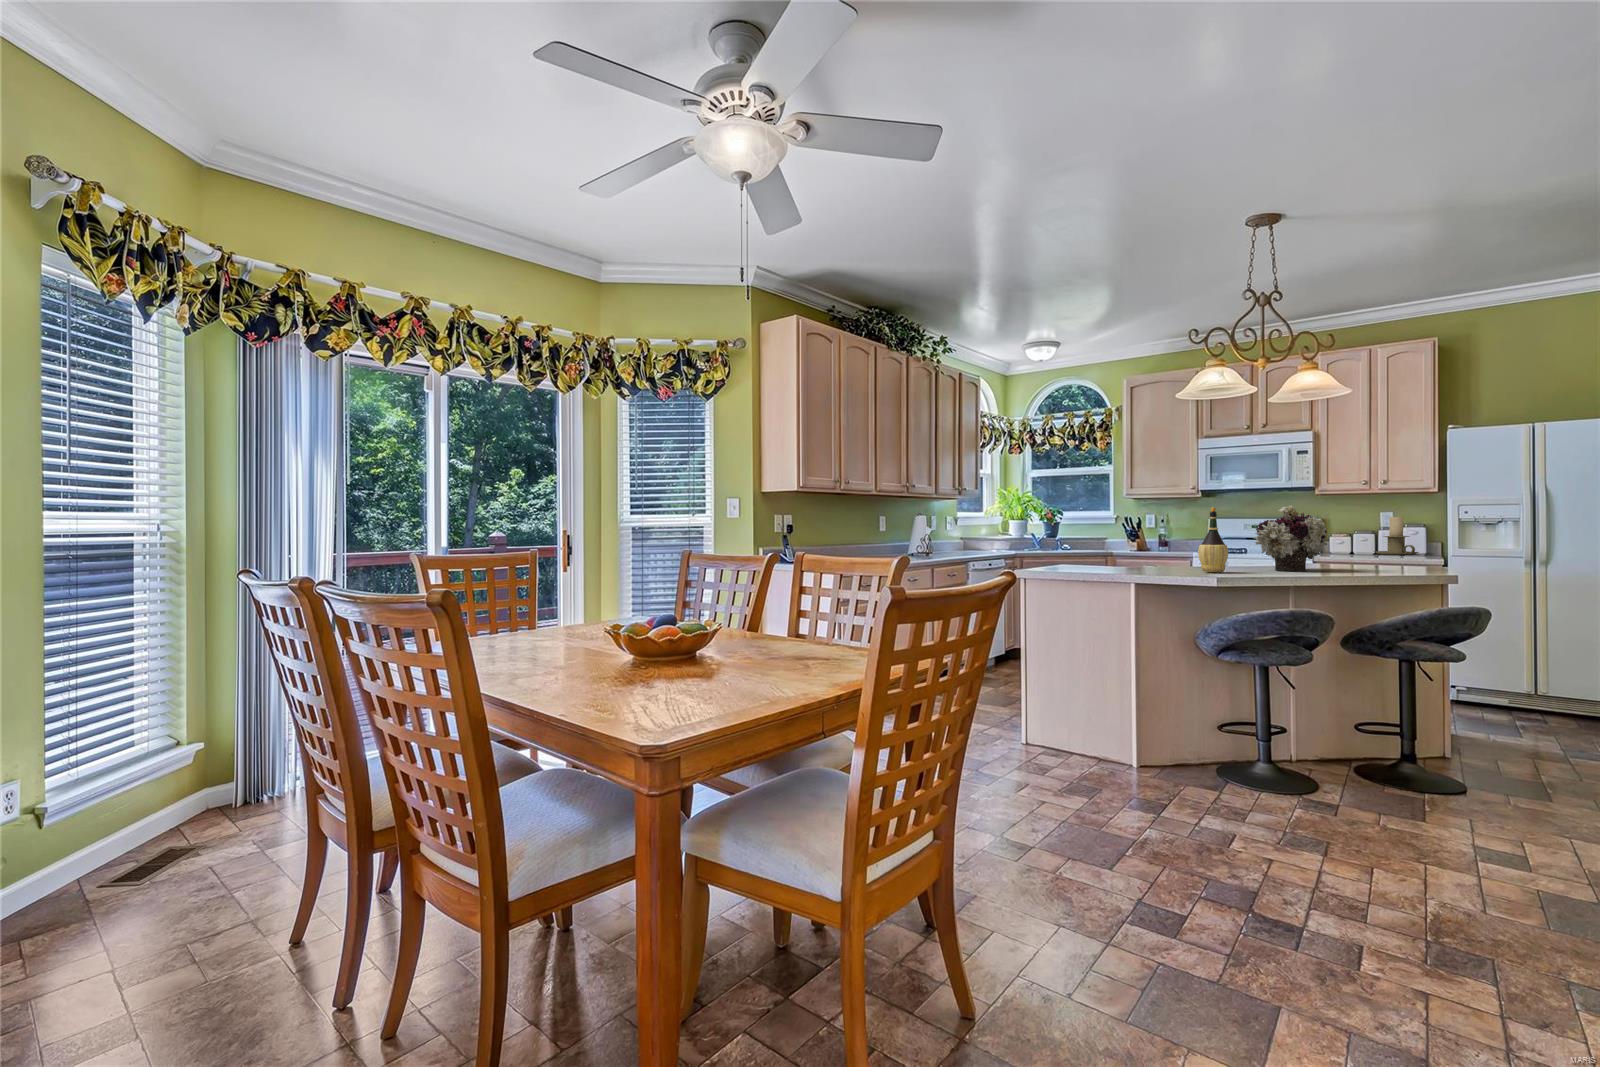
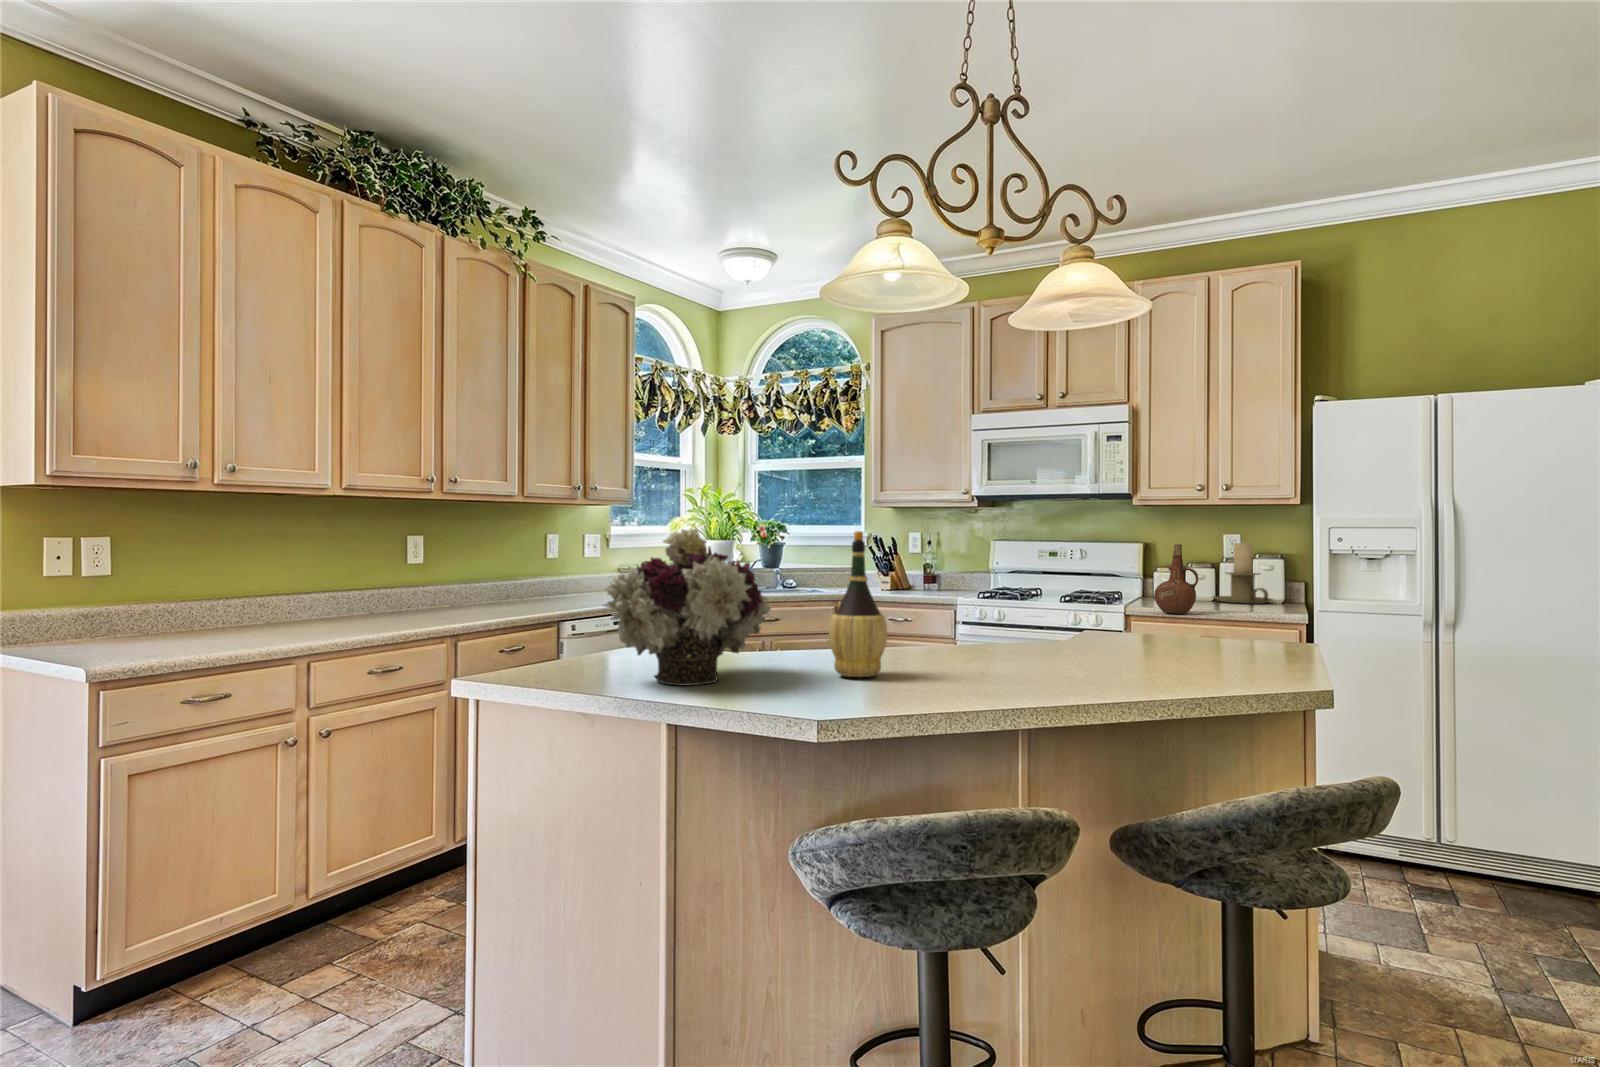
flower arrangement: present [1254,505,1327,571] -> present [603,529,771,685]
ceramic pitcher: none [1339,517,1369,558] -> present [1154,544,1198,614]

